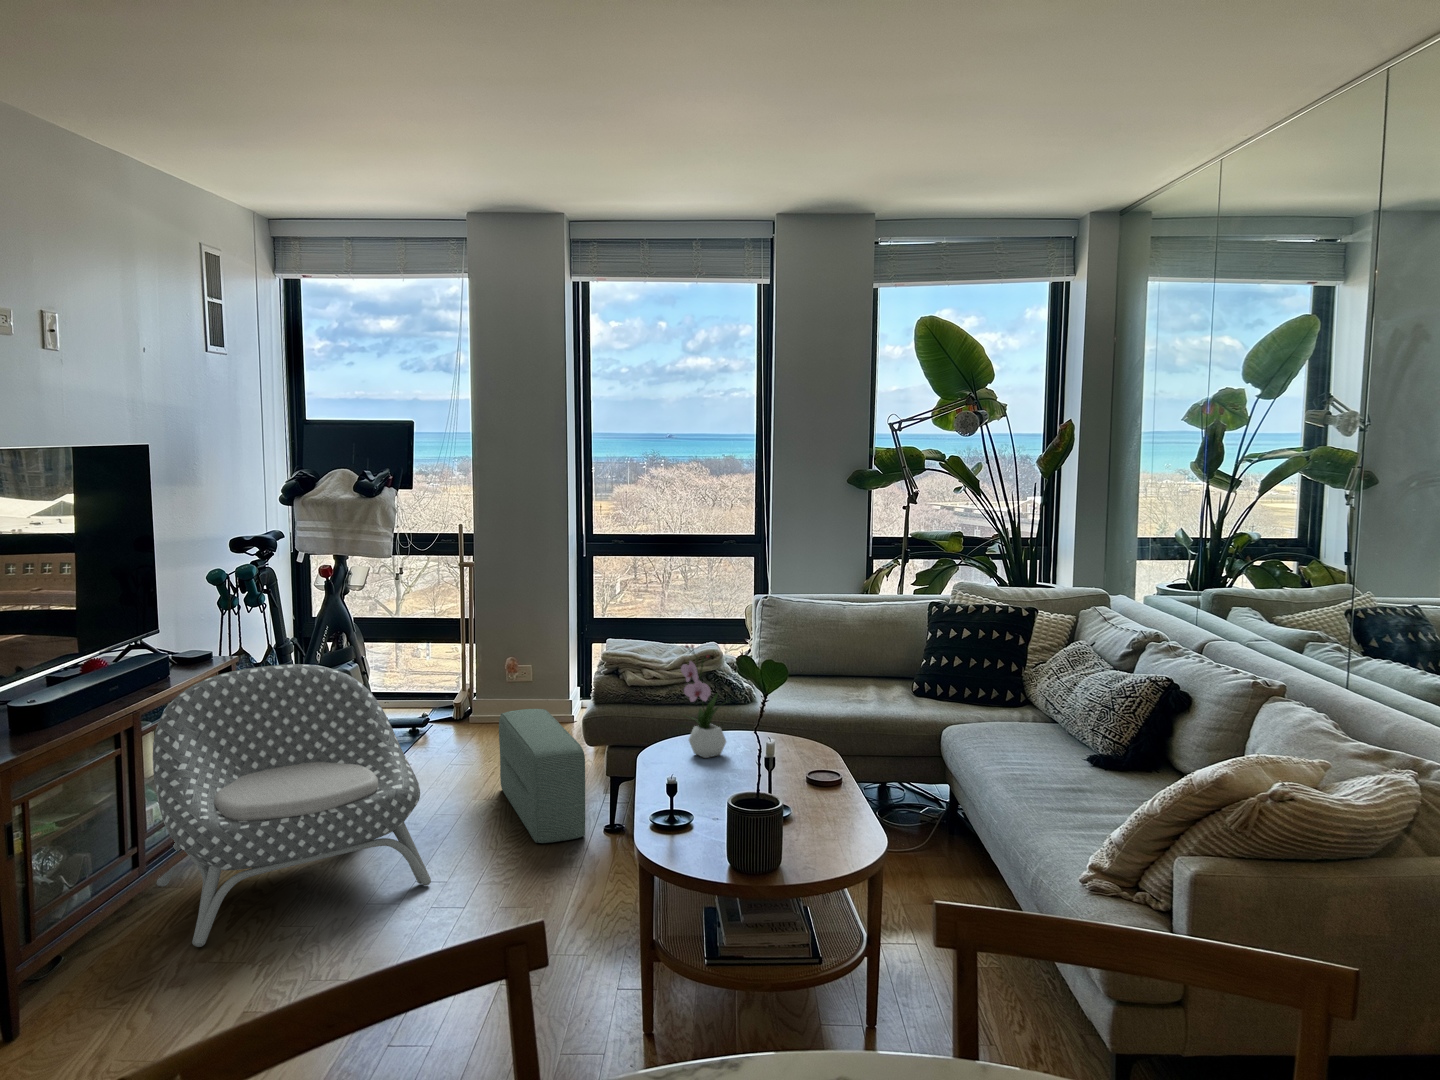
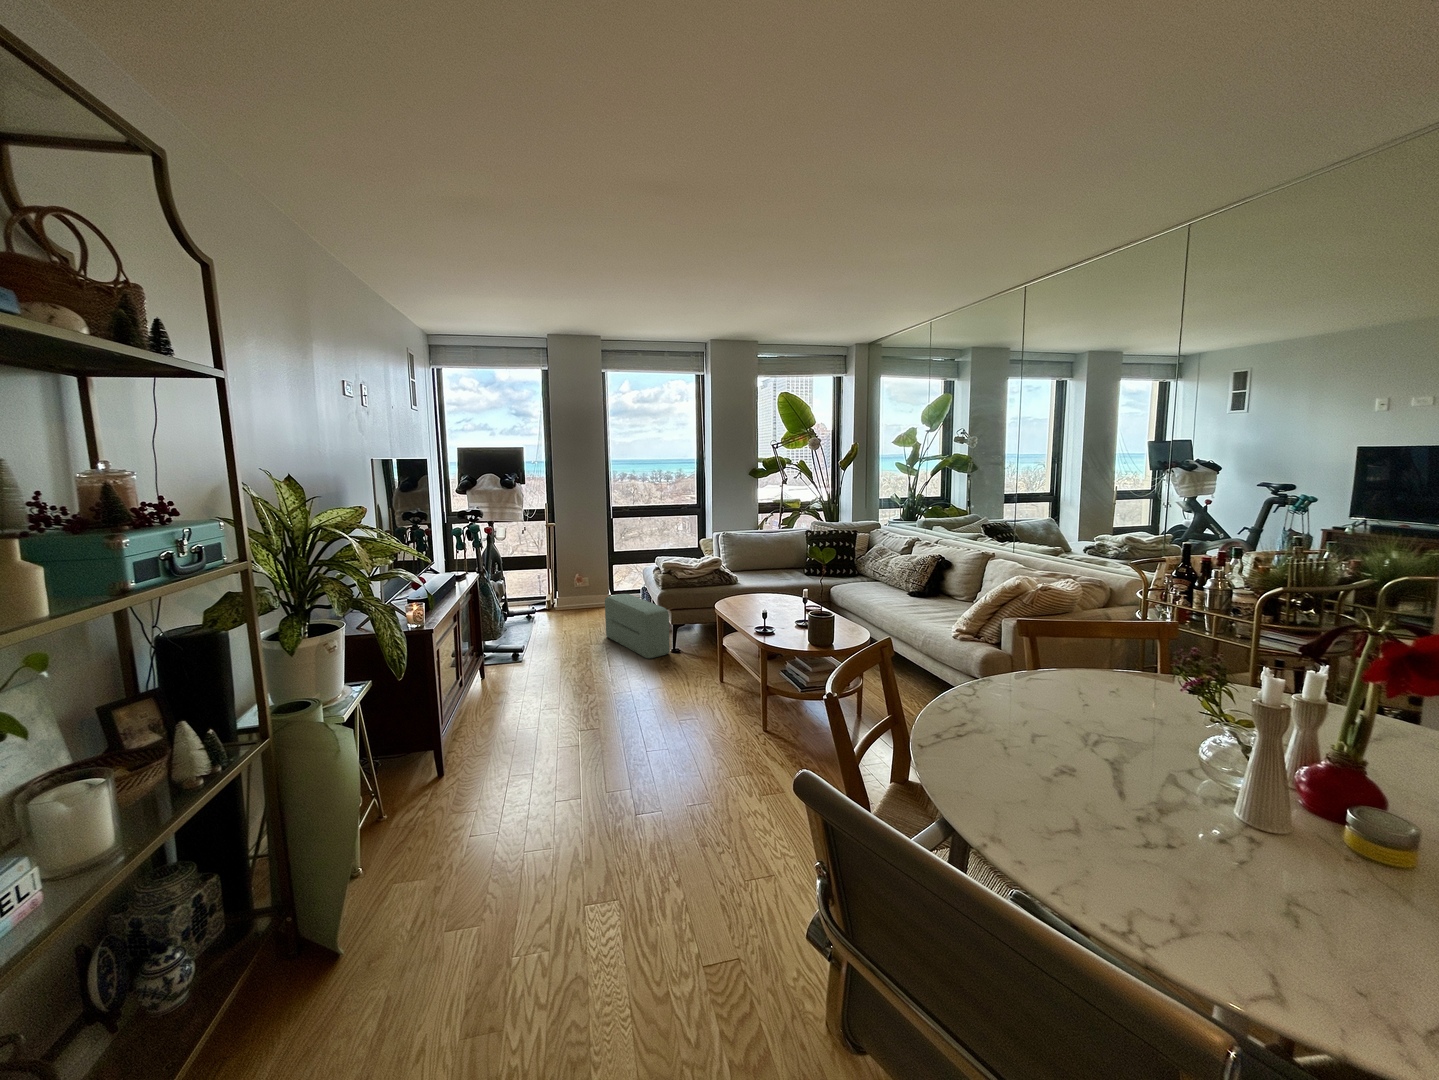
flower arrangement: present [681,645,726,758] -> none [732,551,756,606]
armchair: present [153,664,431,947] -> none [455,575,611,725]

